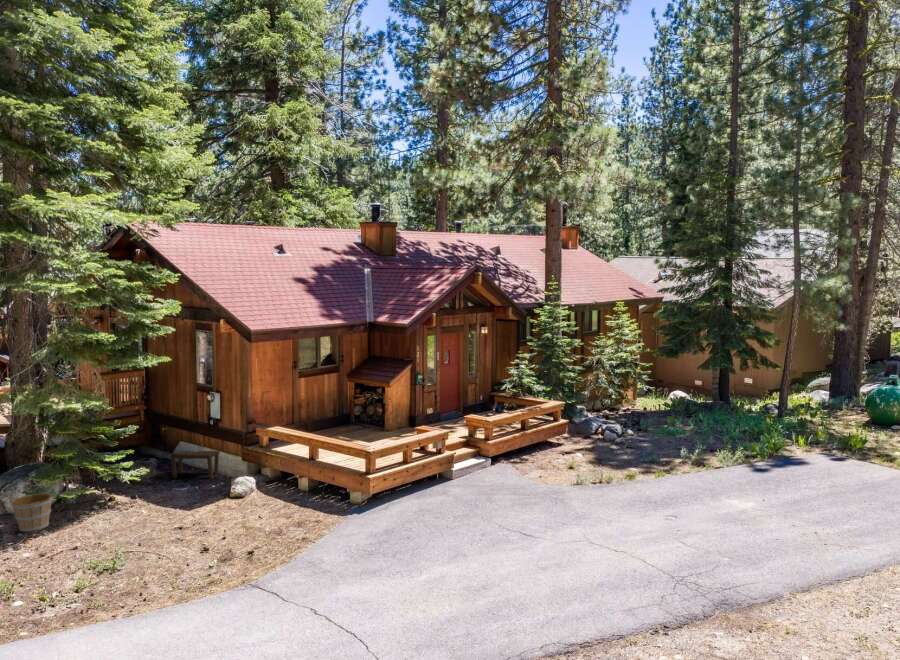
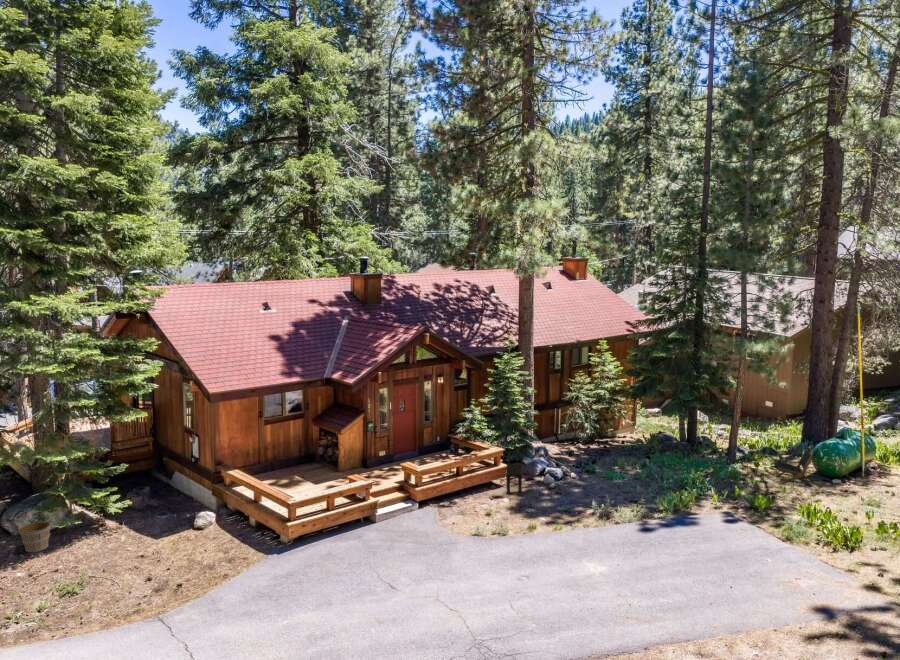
lounge chair: none [835,392,879,428] -> present [775,450,813,487]
bench: present [170,451,220,479] -> present [506,464,522,493]

